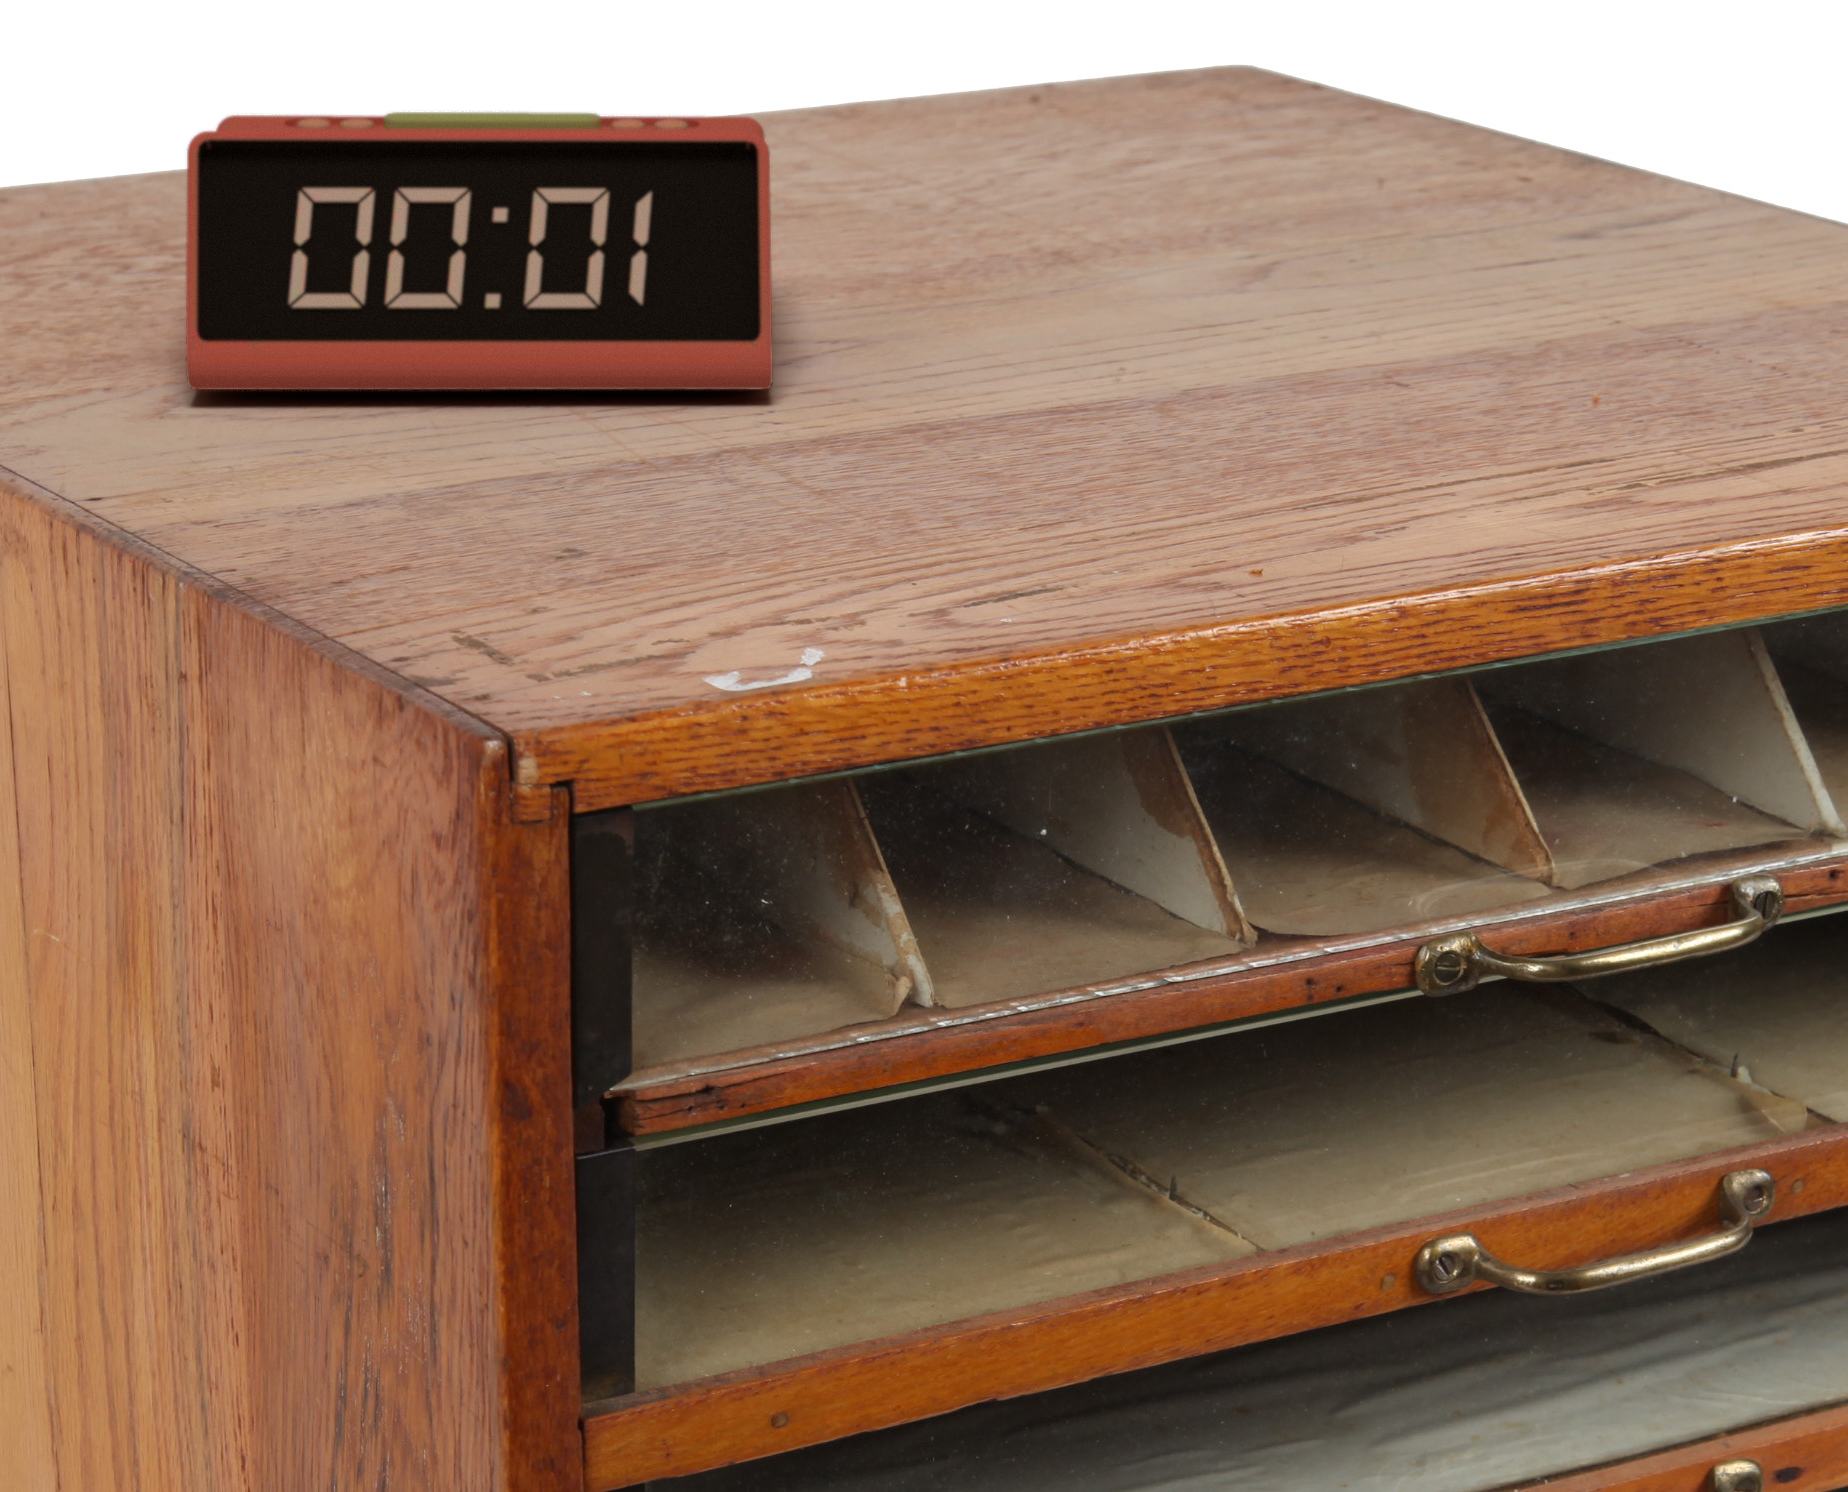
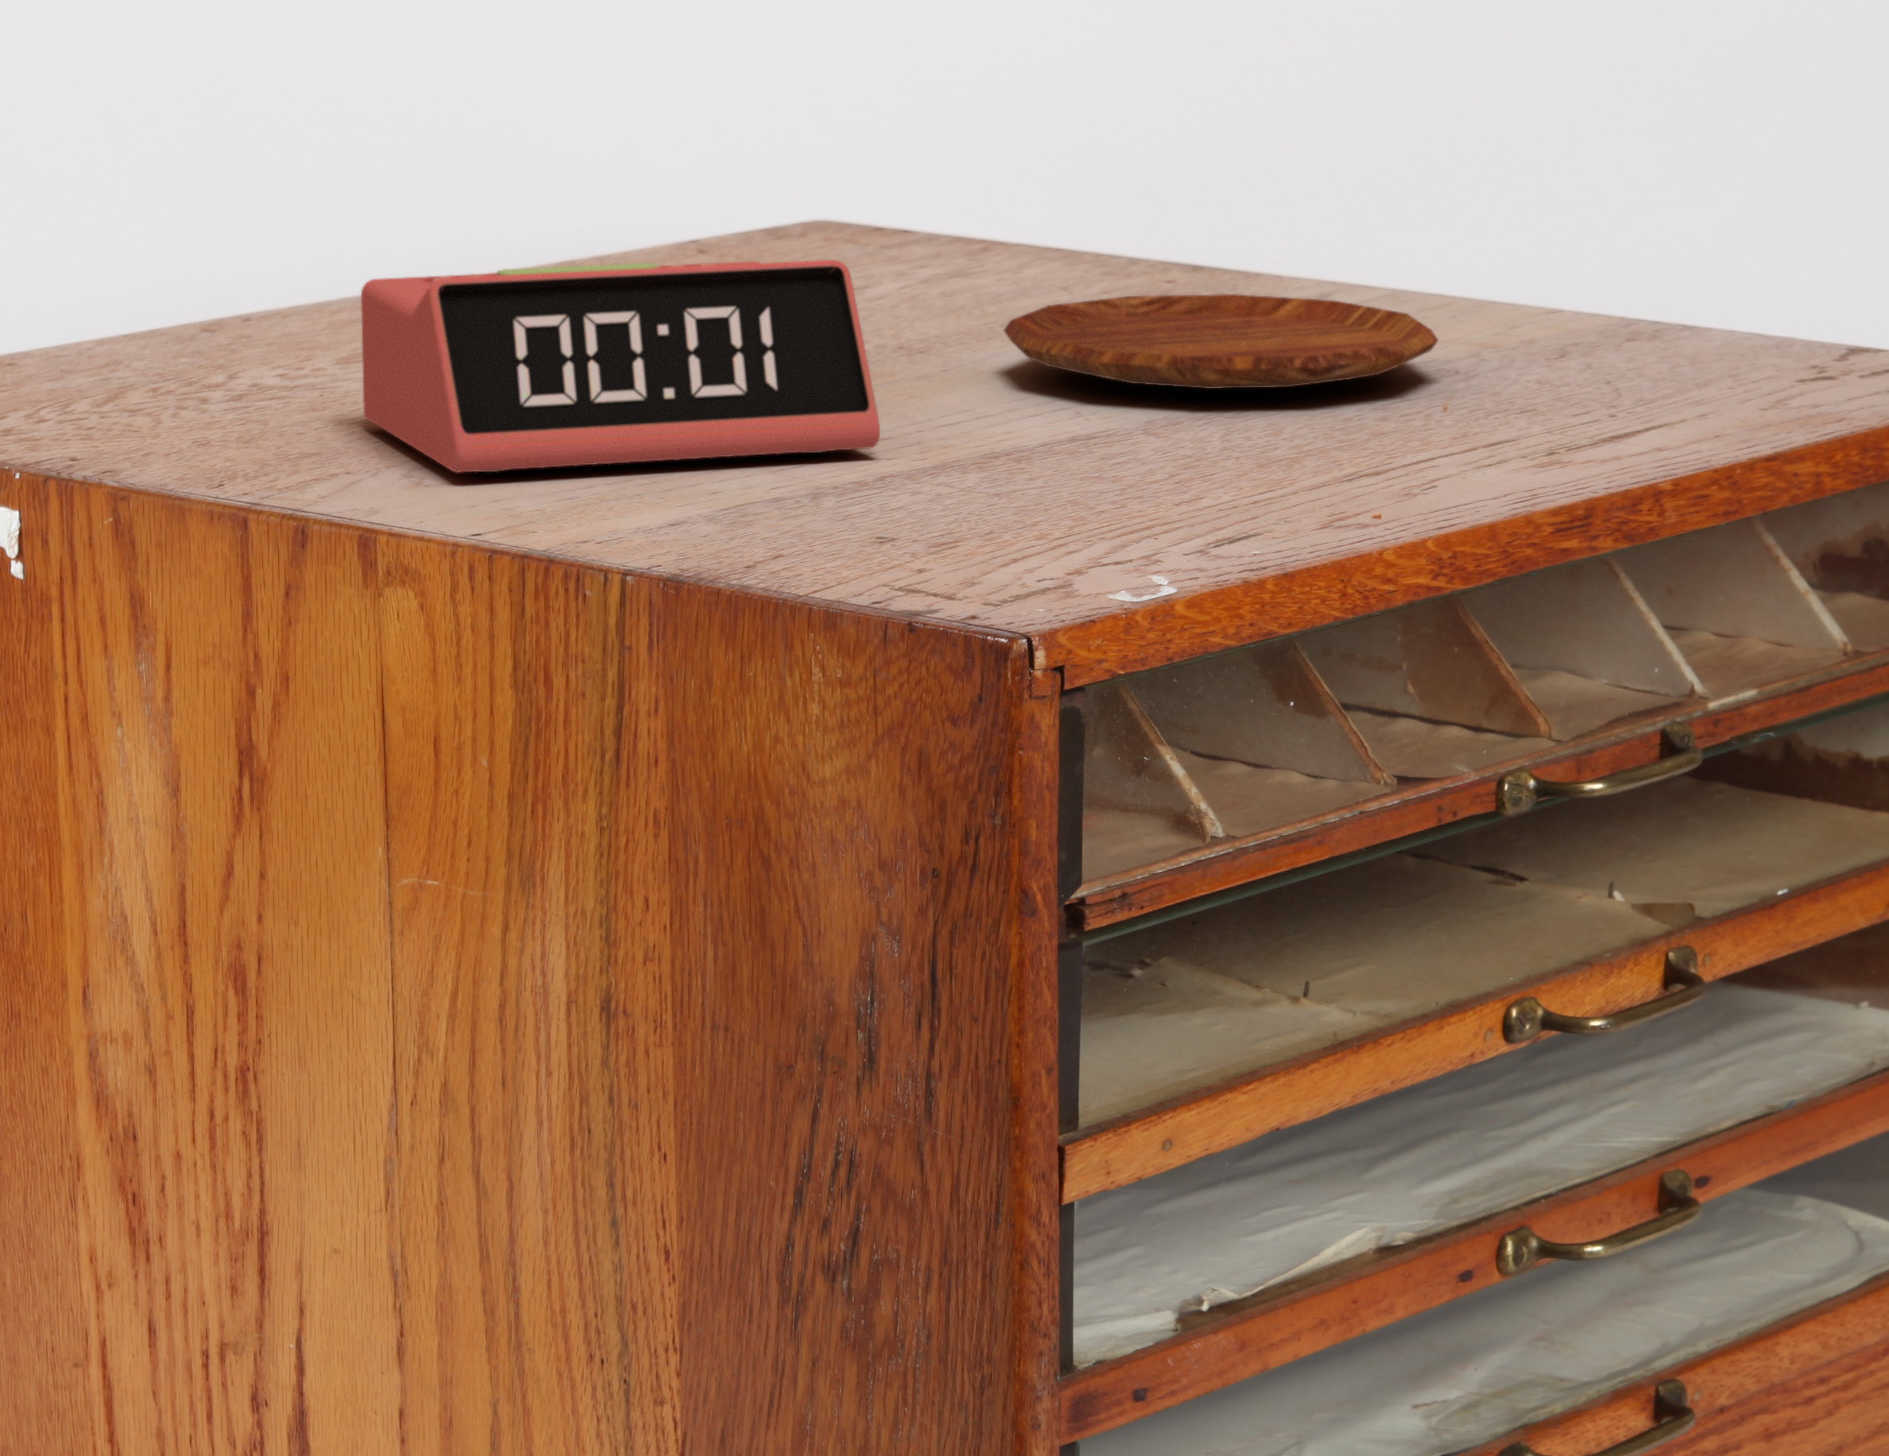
tray: none [1113,177,1684,329] -> present [1004,294,1438,389]

